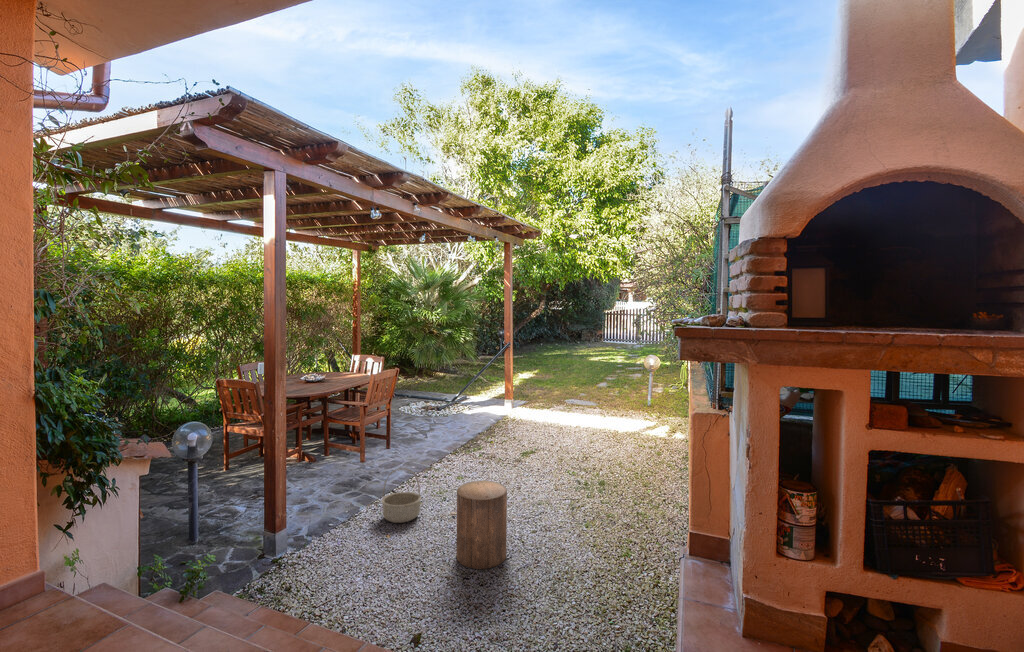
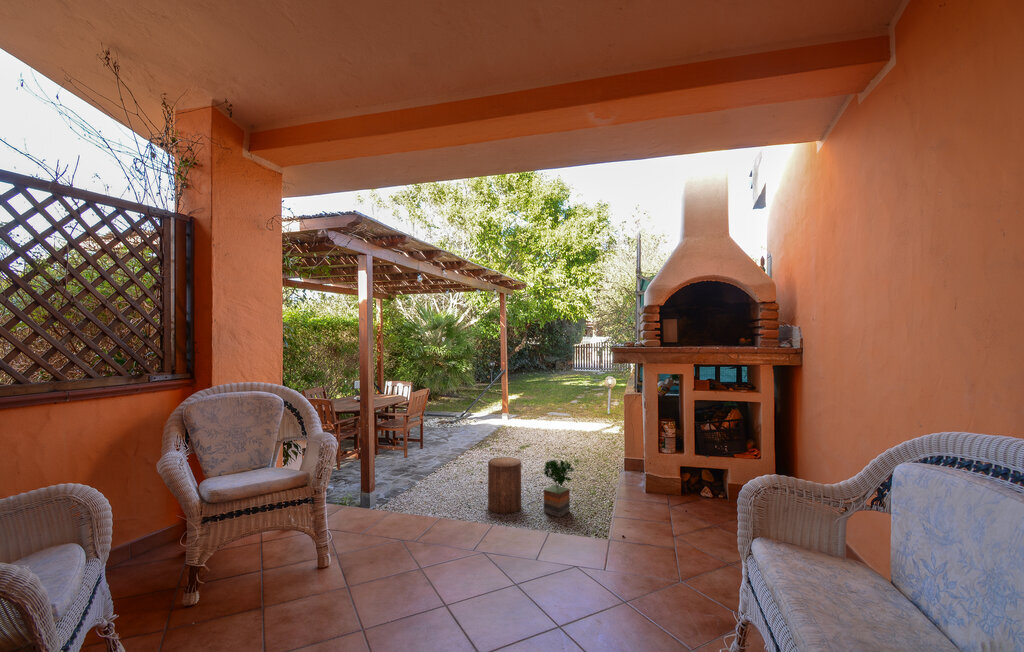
basket: present [382,468,421,523] -> none [431,453,458,491]
potted tree: none [538,489,589,580] -> present [544,460,575,517]

